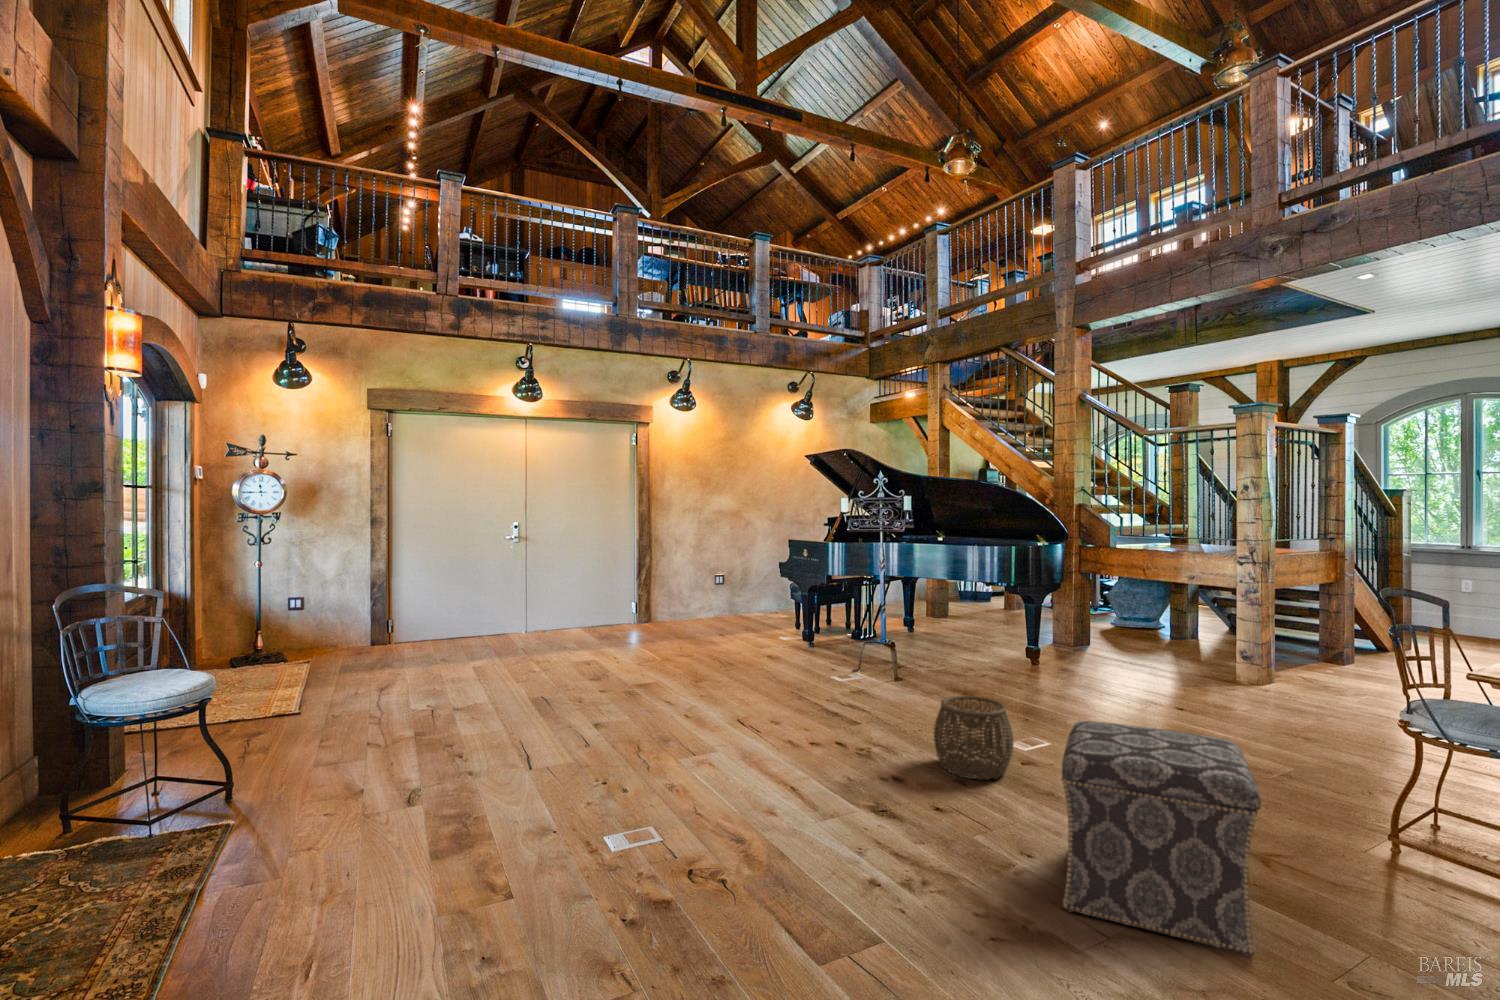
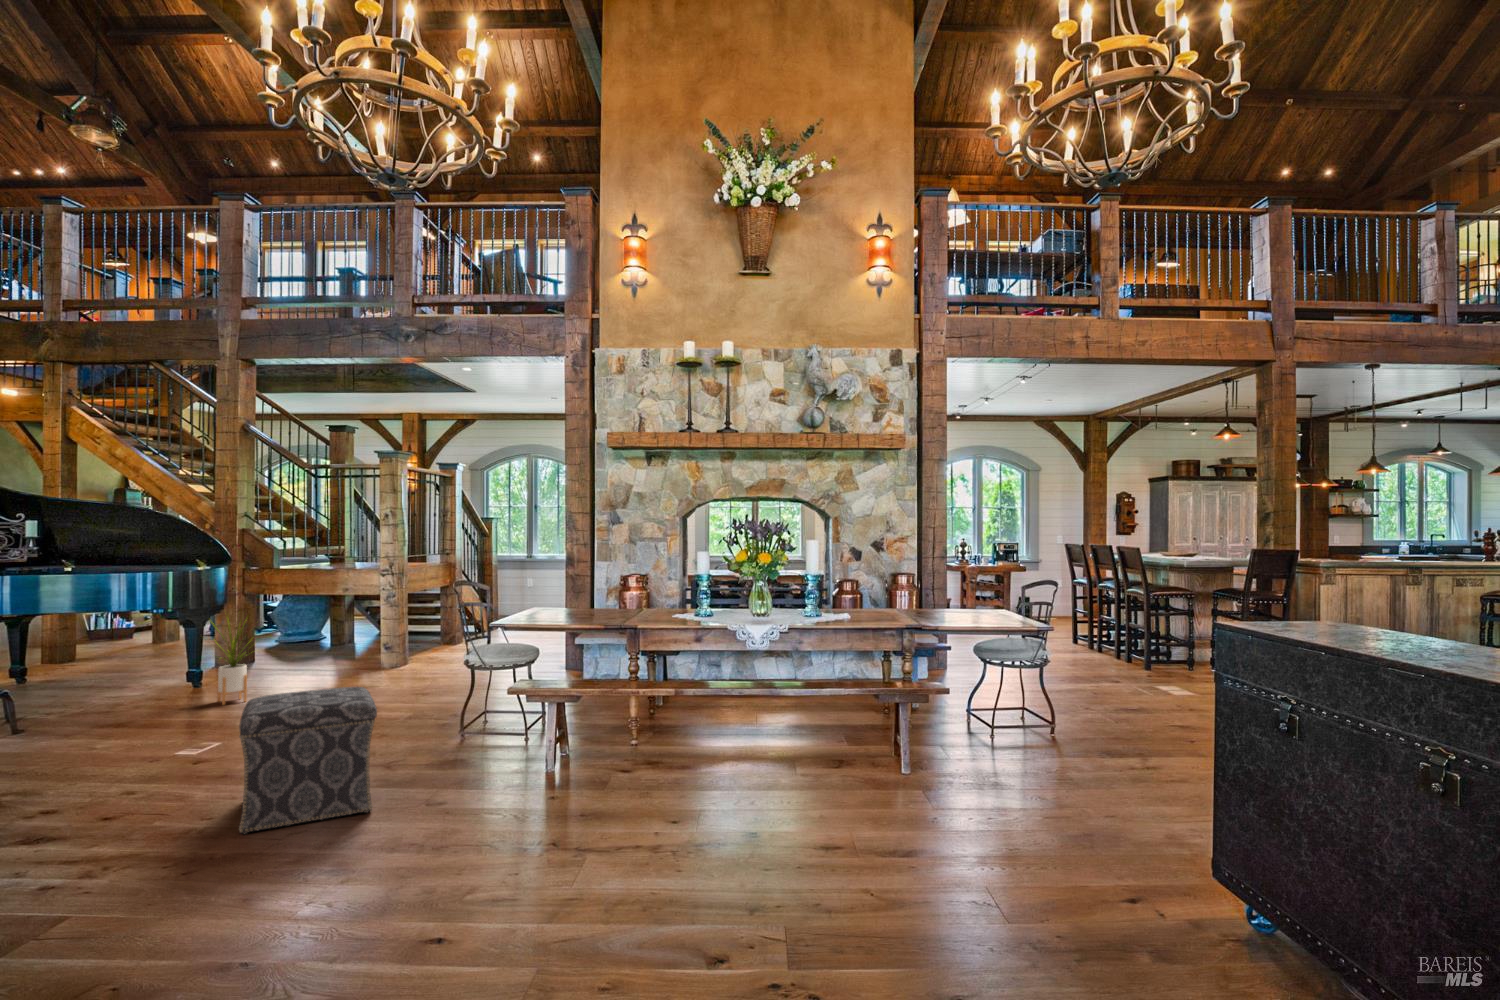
house plant: none [1037,589,1098,695] -> present [211,617,247,705]
woven basket: present [933,696,1014,780] -> none [91,710,185,789]

